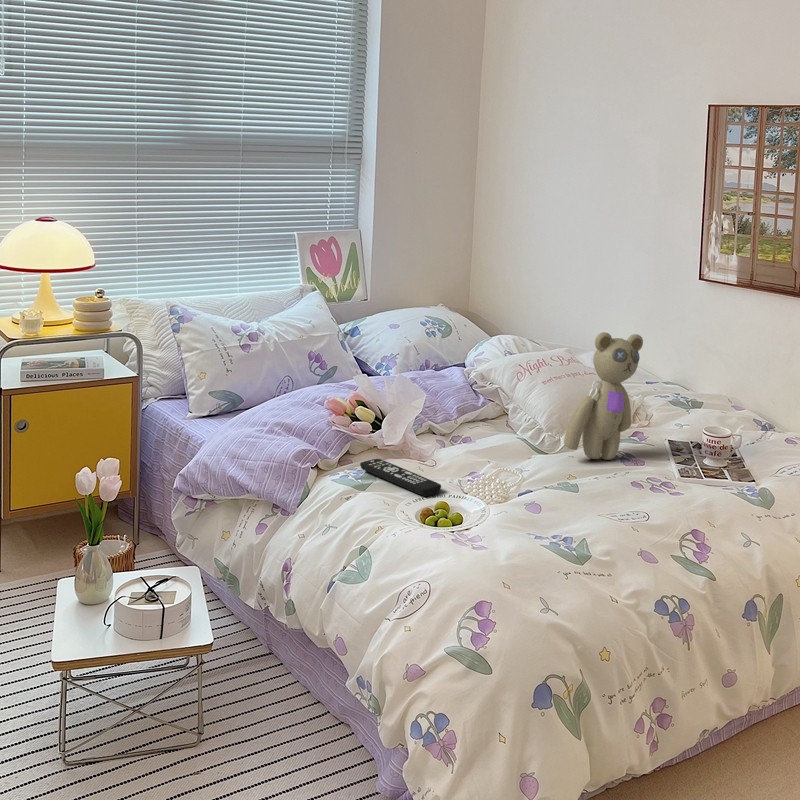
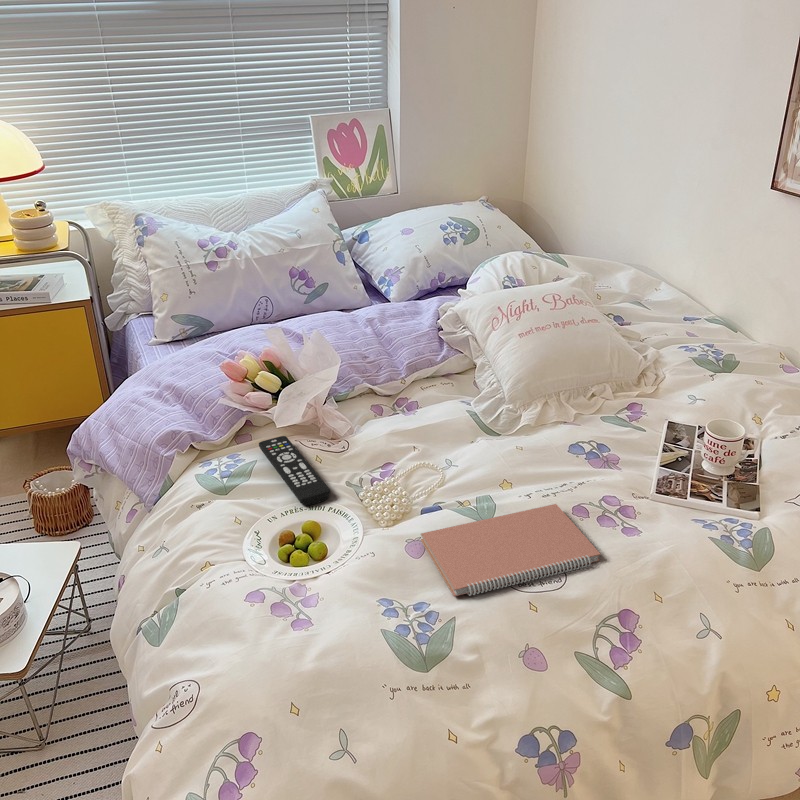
teddy bear: present [564,332,643,460] -> none [513,296,627,455]
notebook: none [530,482,664,530] -> present [421,504,600,596]

